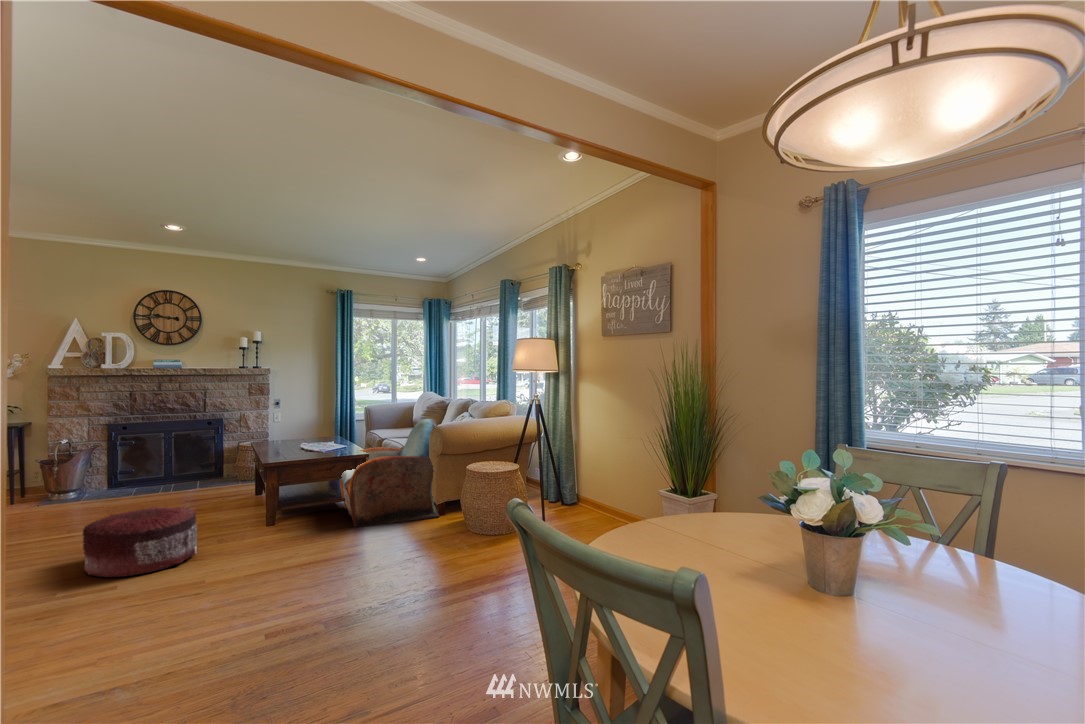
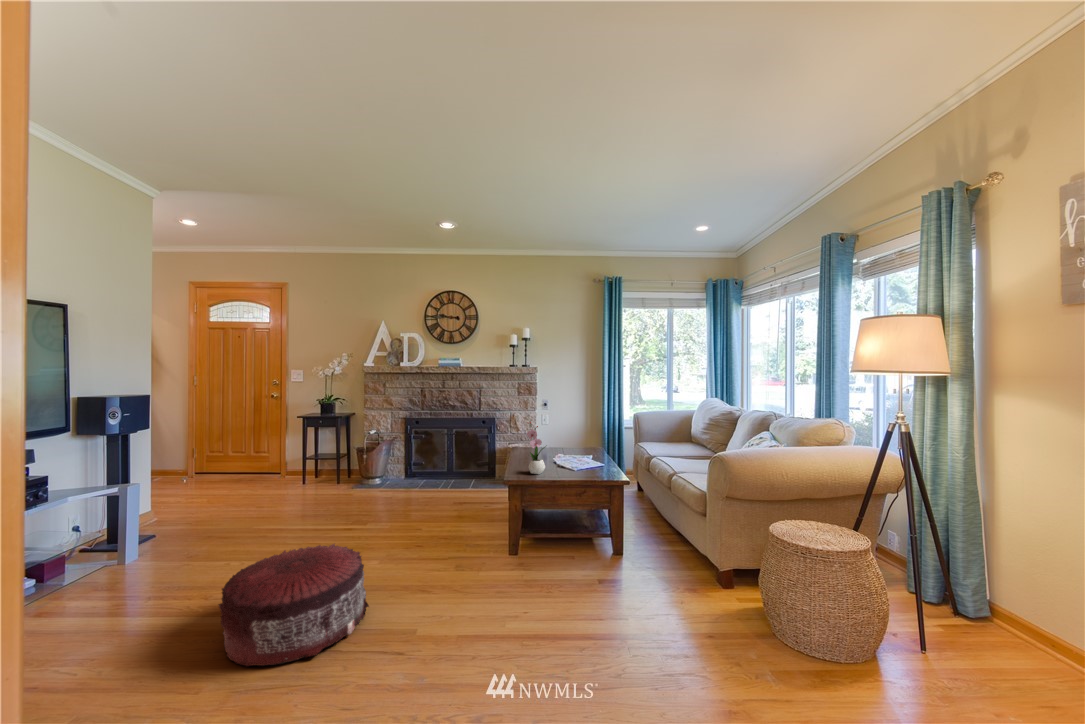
flower arrangement: none [297,411,312,451] -> present [527,422,546,474]
armchair: present [340,419,439,526] -> none [563,447,722,634]

